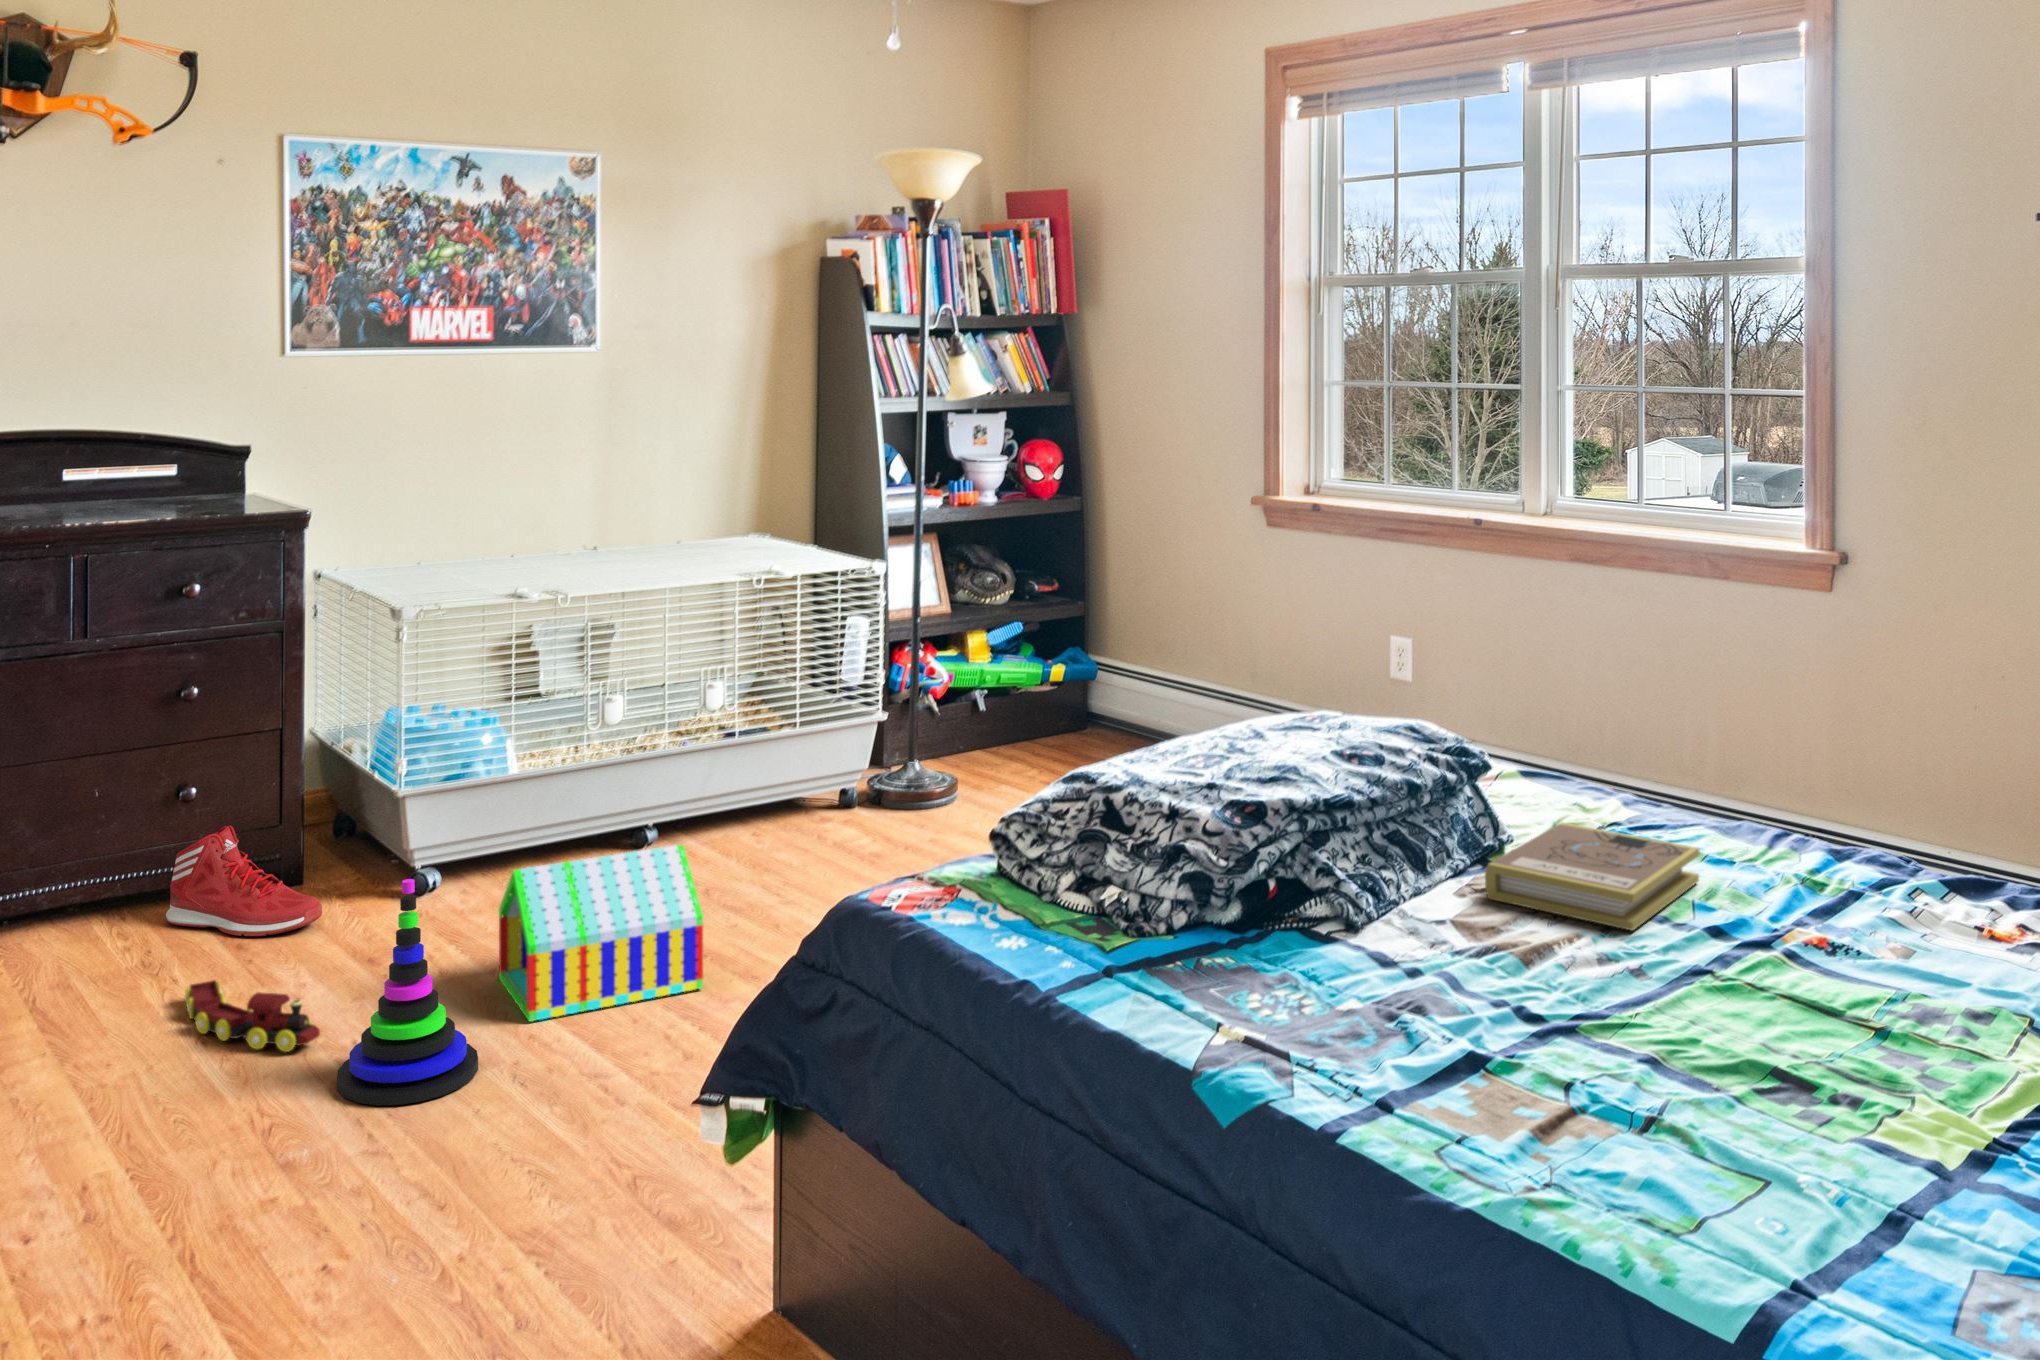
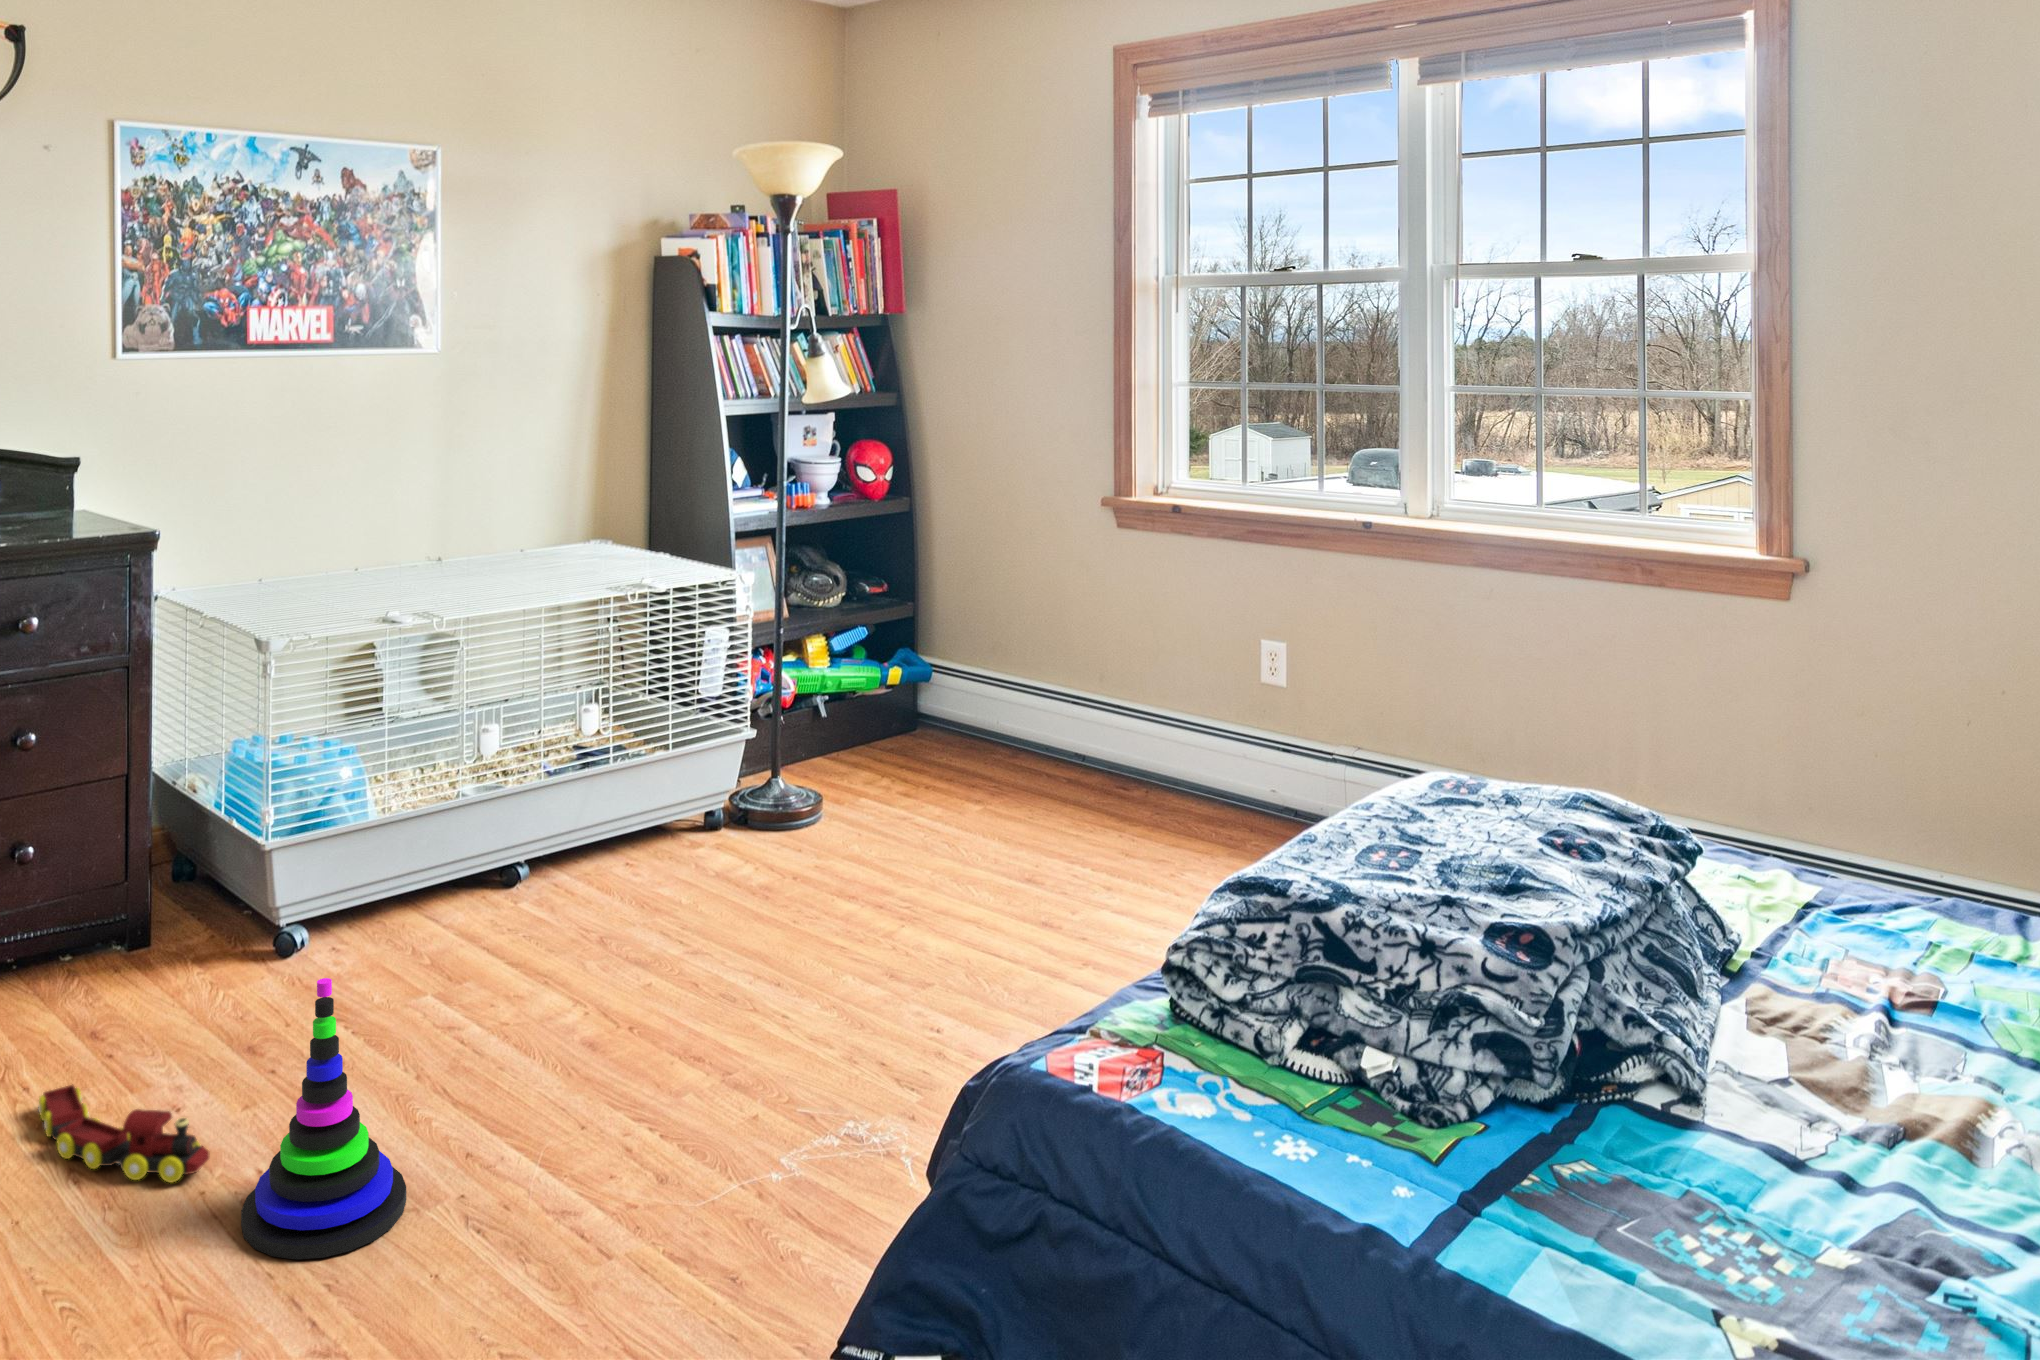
book: present [1485,823,1699,930] -> none [1792,919,2033,1090]
sneaker: present [166,826,322,936] -> none [0,887,181,1017]
toy house: present [499,845,703,1021] -> none [398,905,635,1126]

